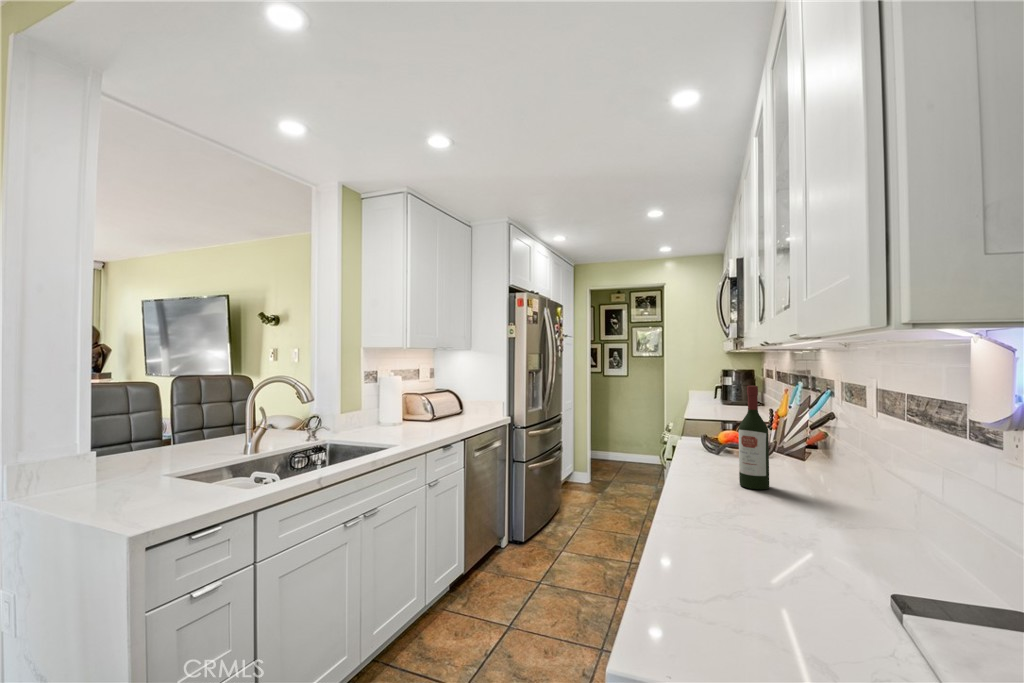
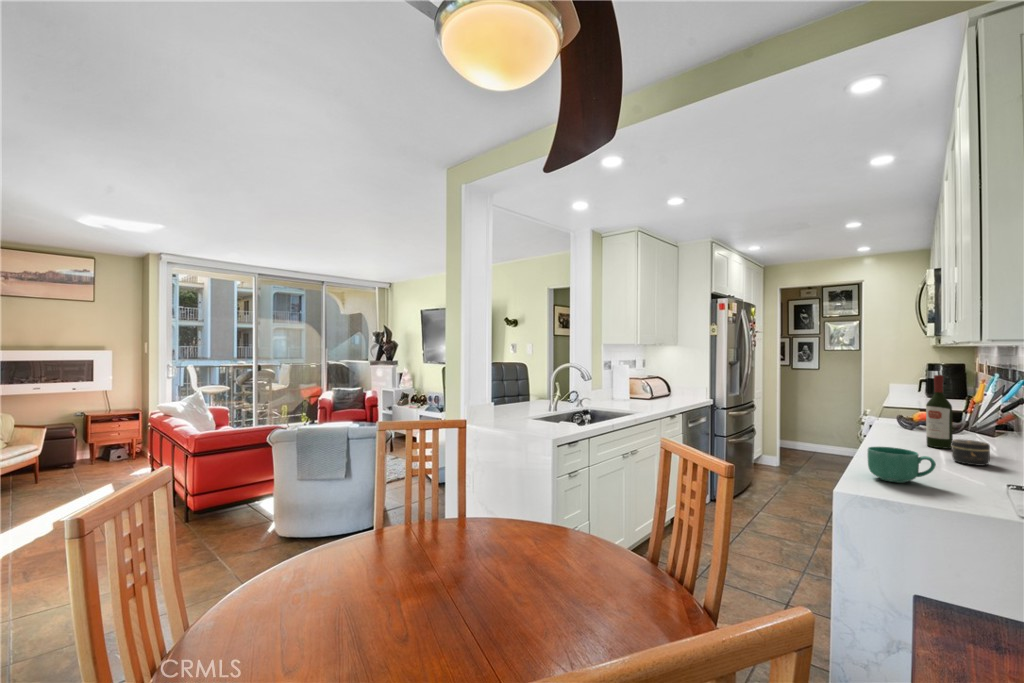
jar: none [776,483,824,525] -> present [951,439,990,466]
mug: none [672,522,778,599] -> present [868,447,936,483]

